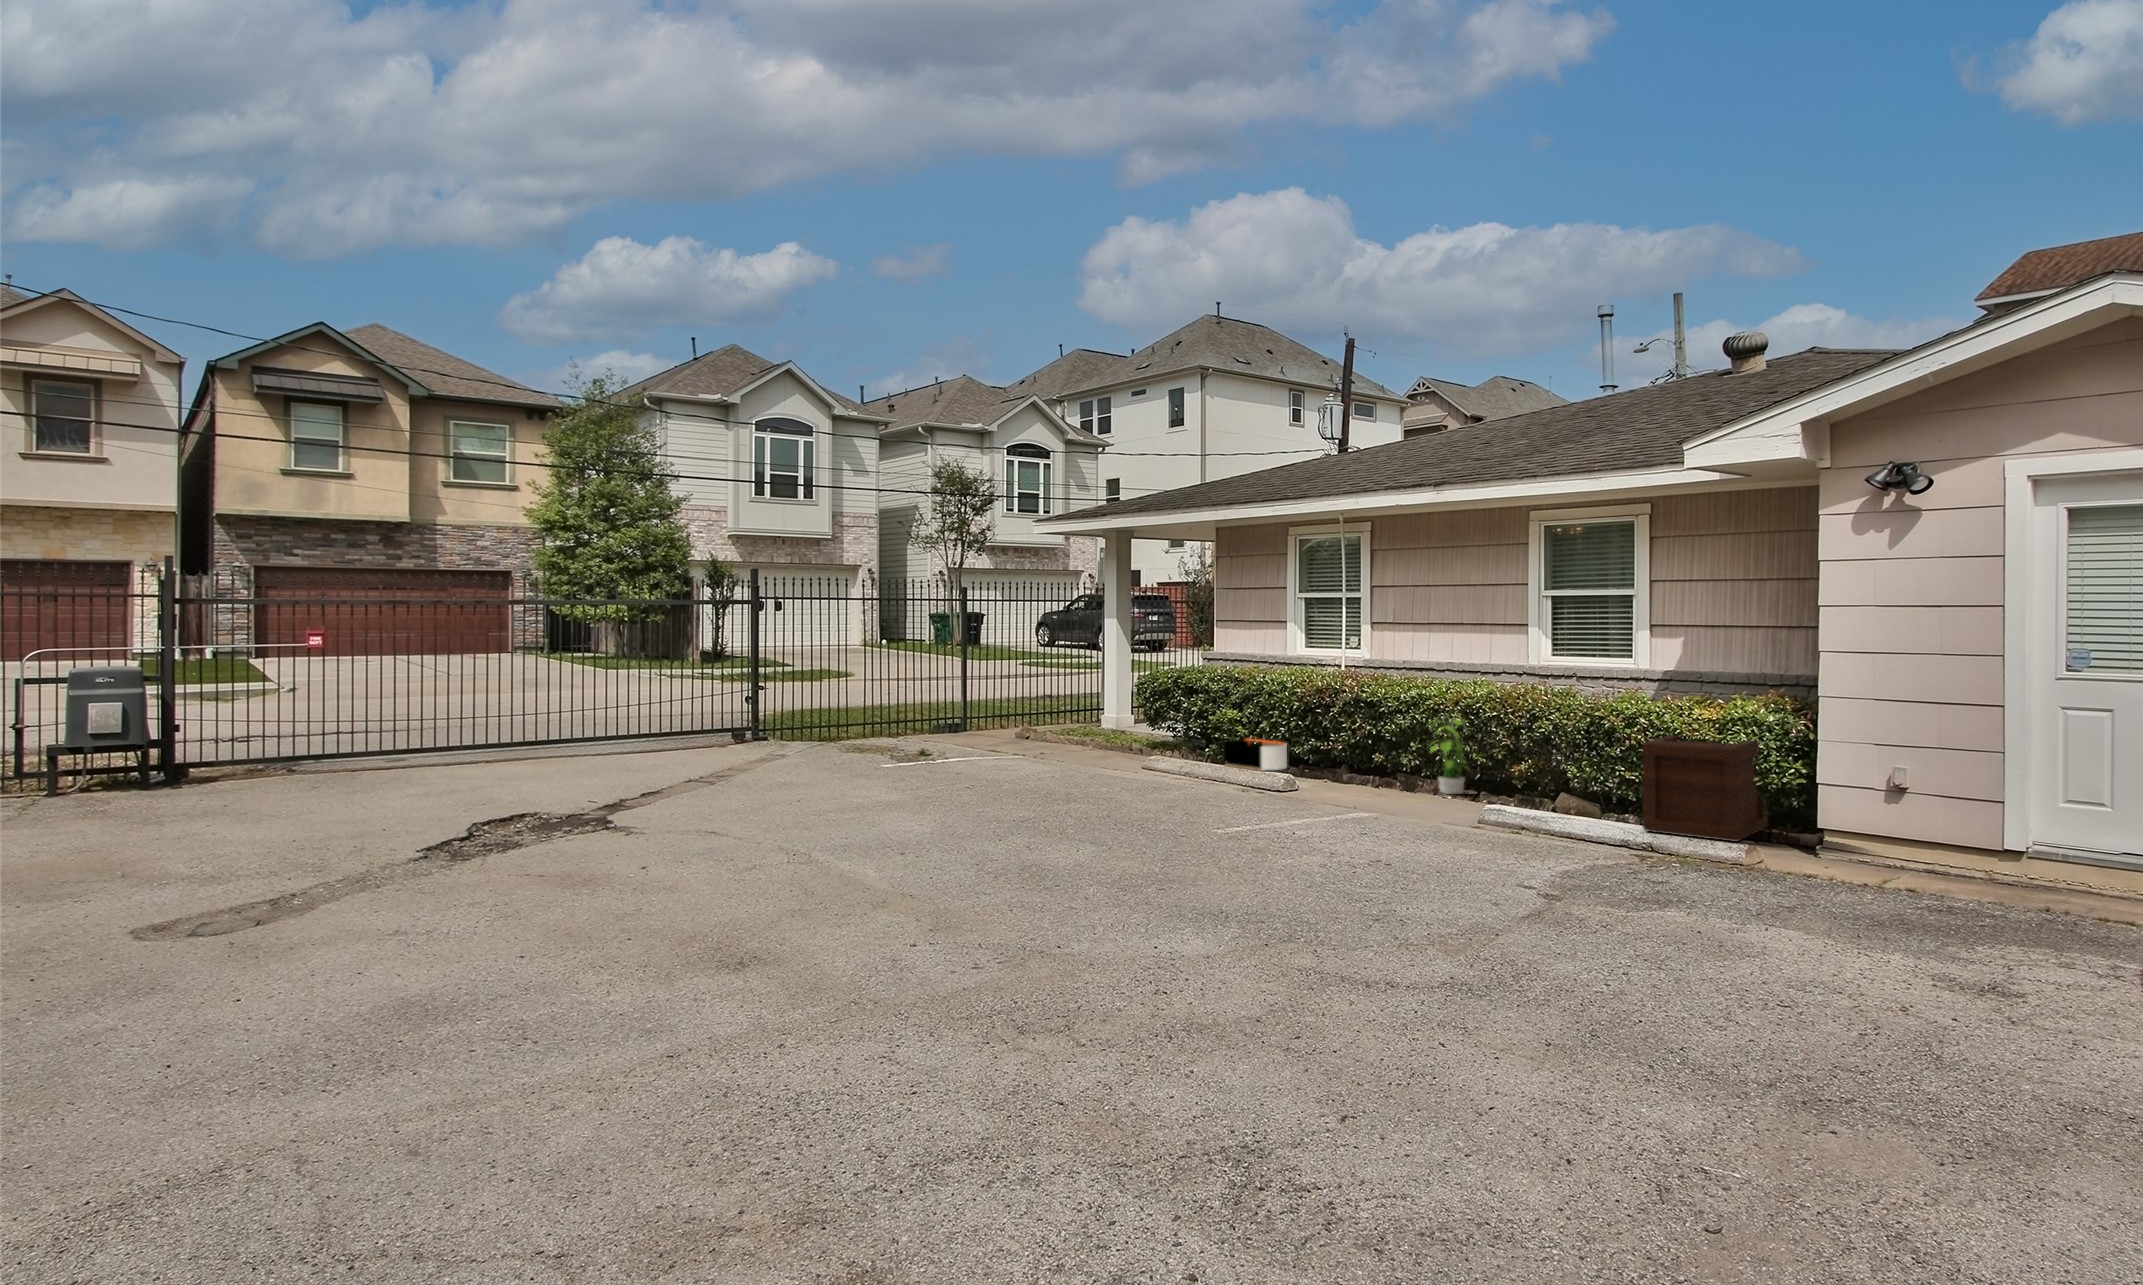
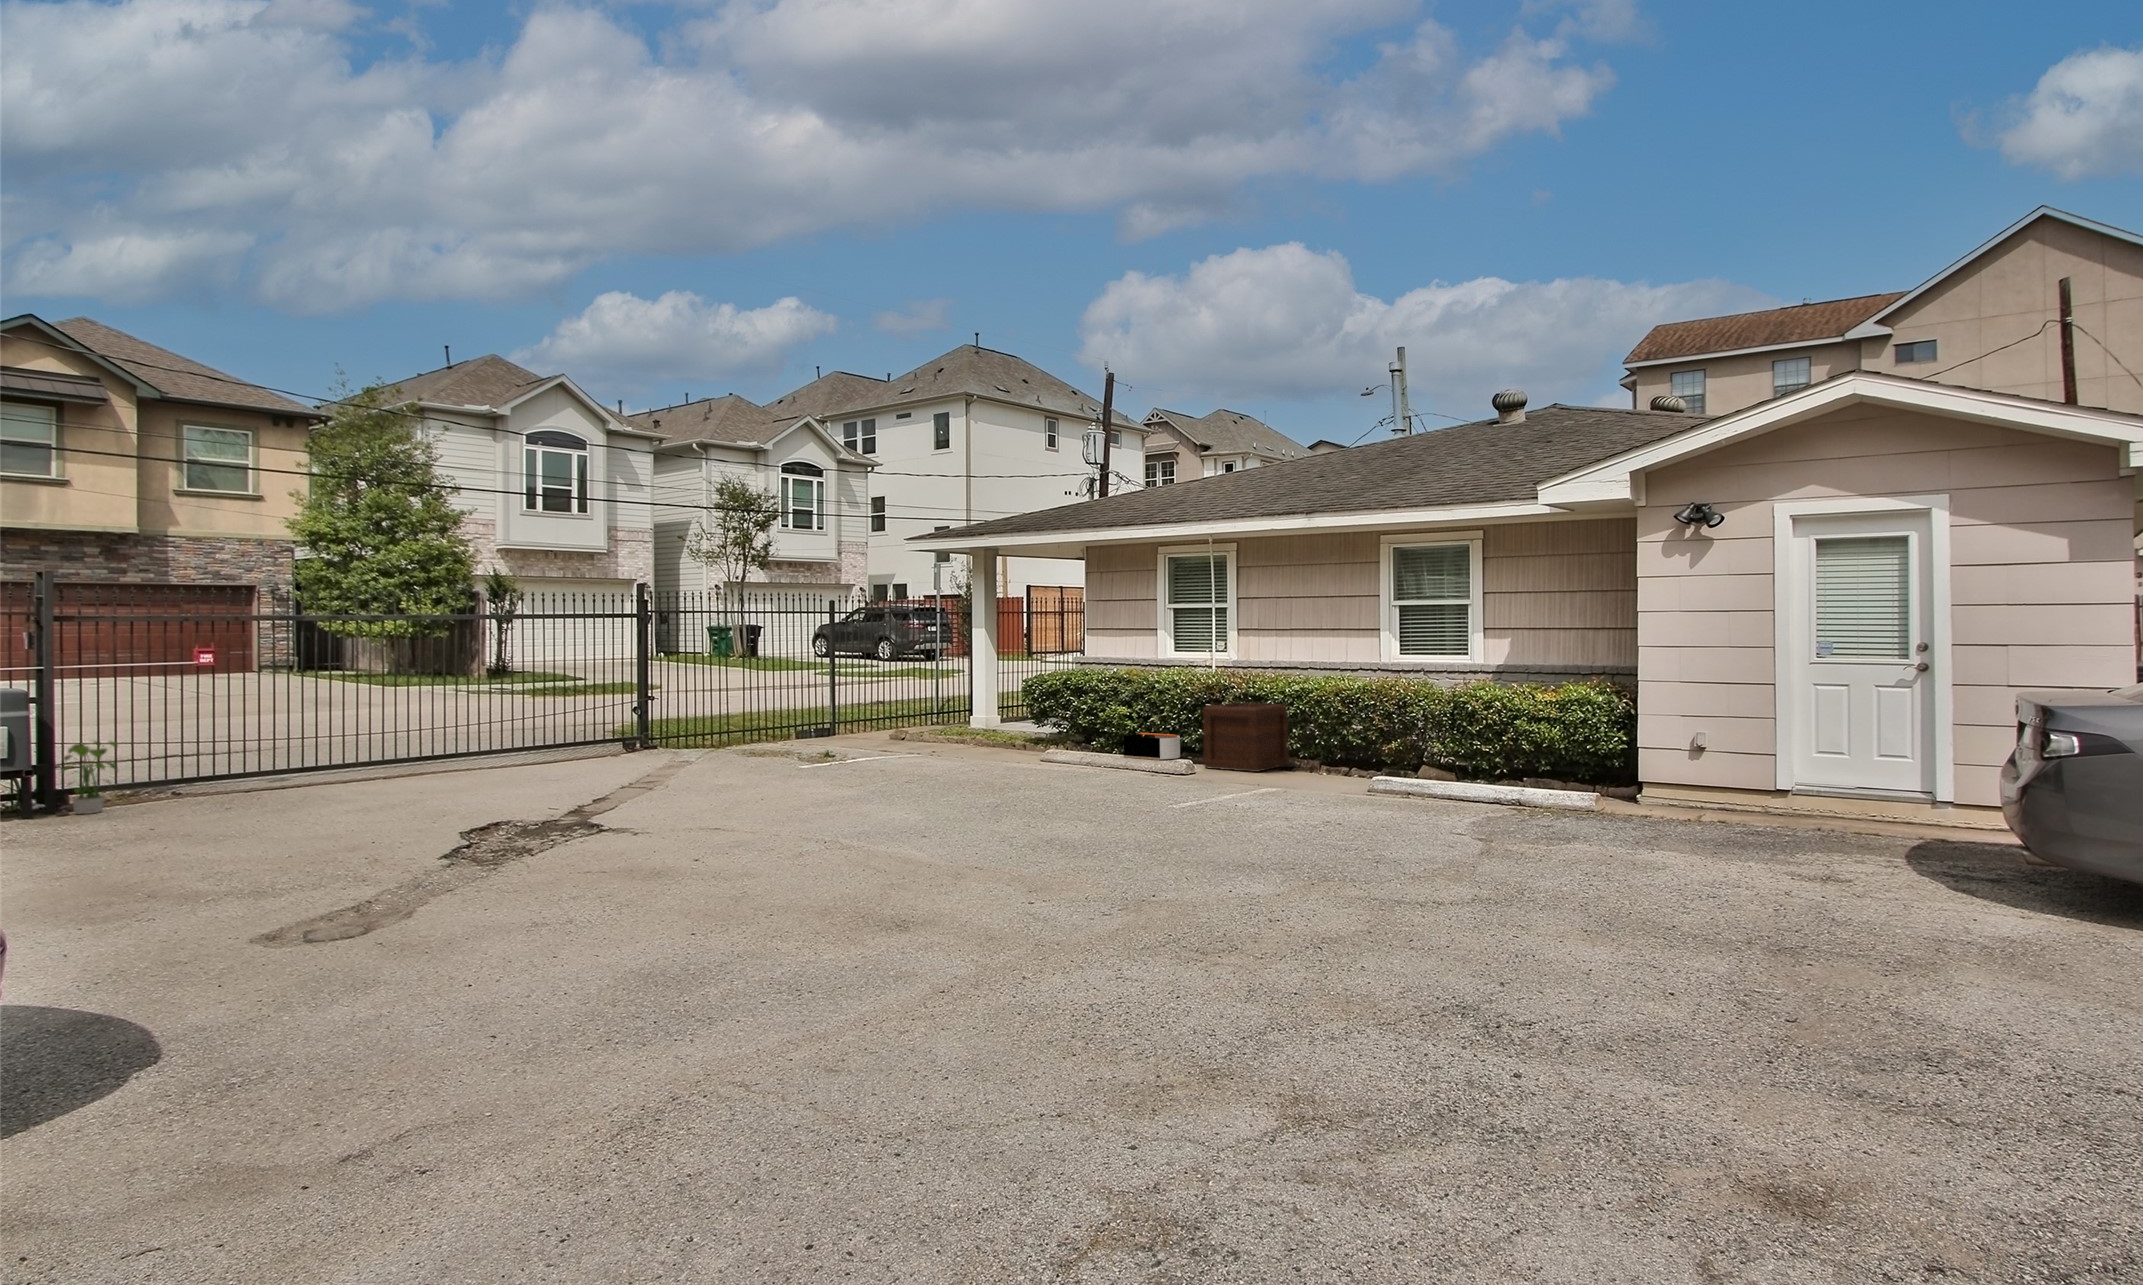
potted plant: present [1430,719,1469,794] -> present [61,741,117,814]
wooden crate: present [1642,735,1768,842] -> present [1203,703,1289,772]

